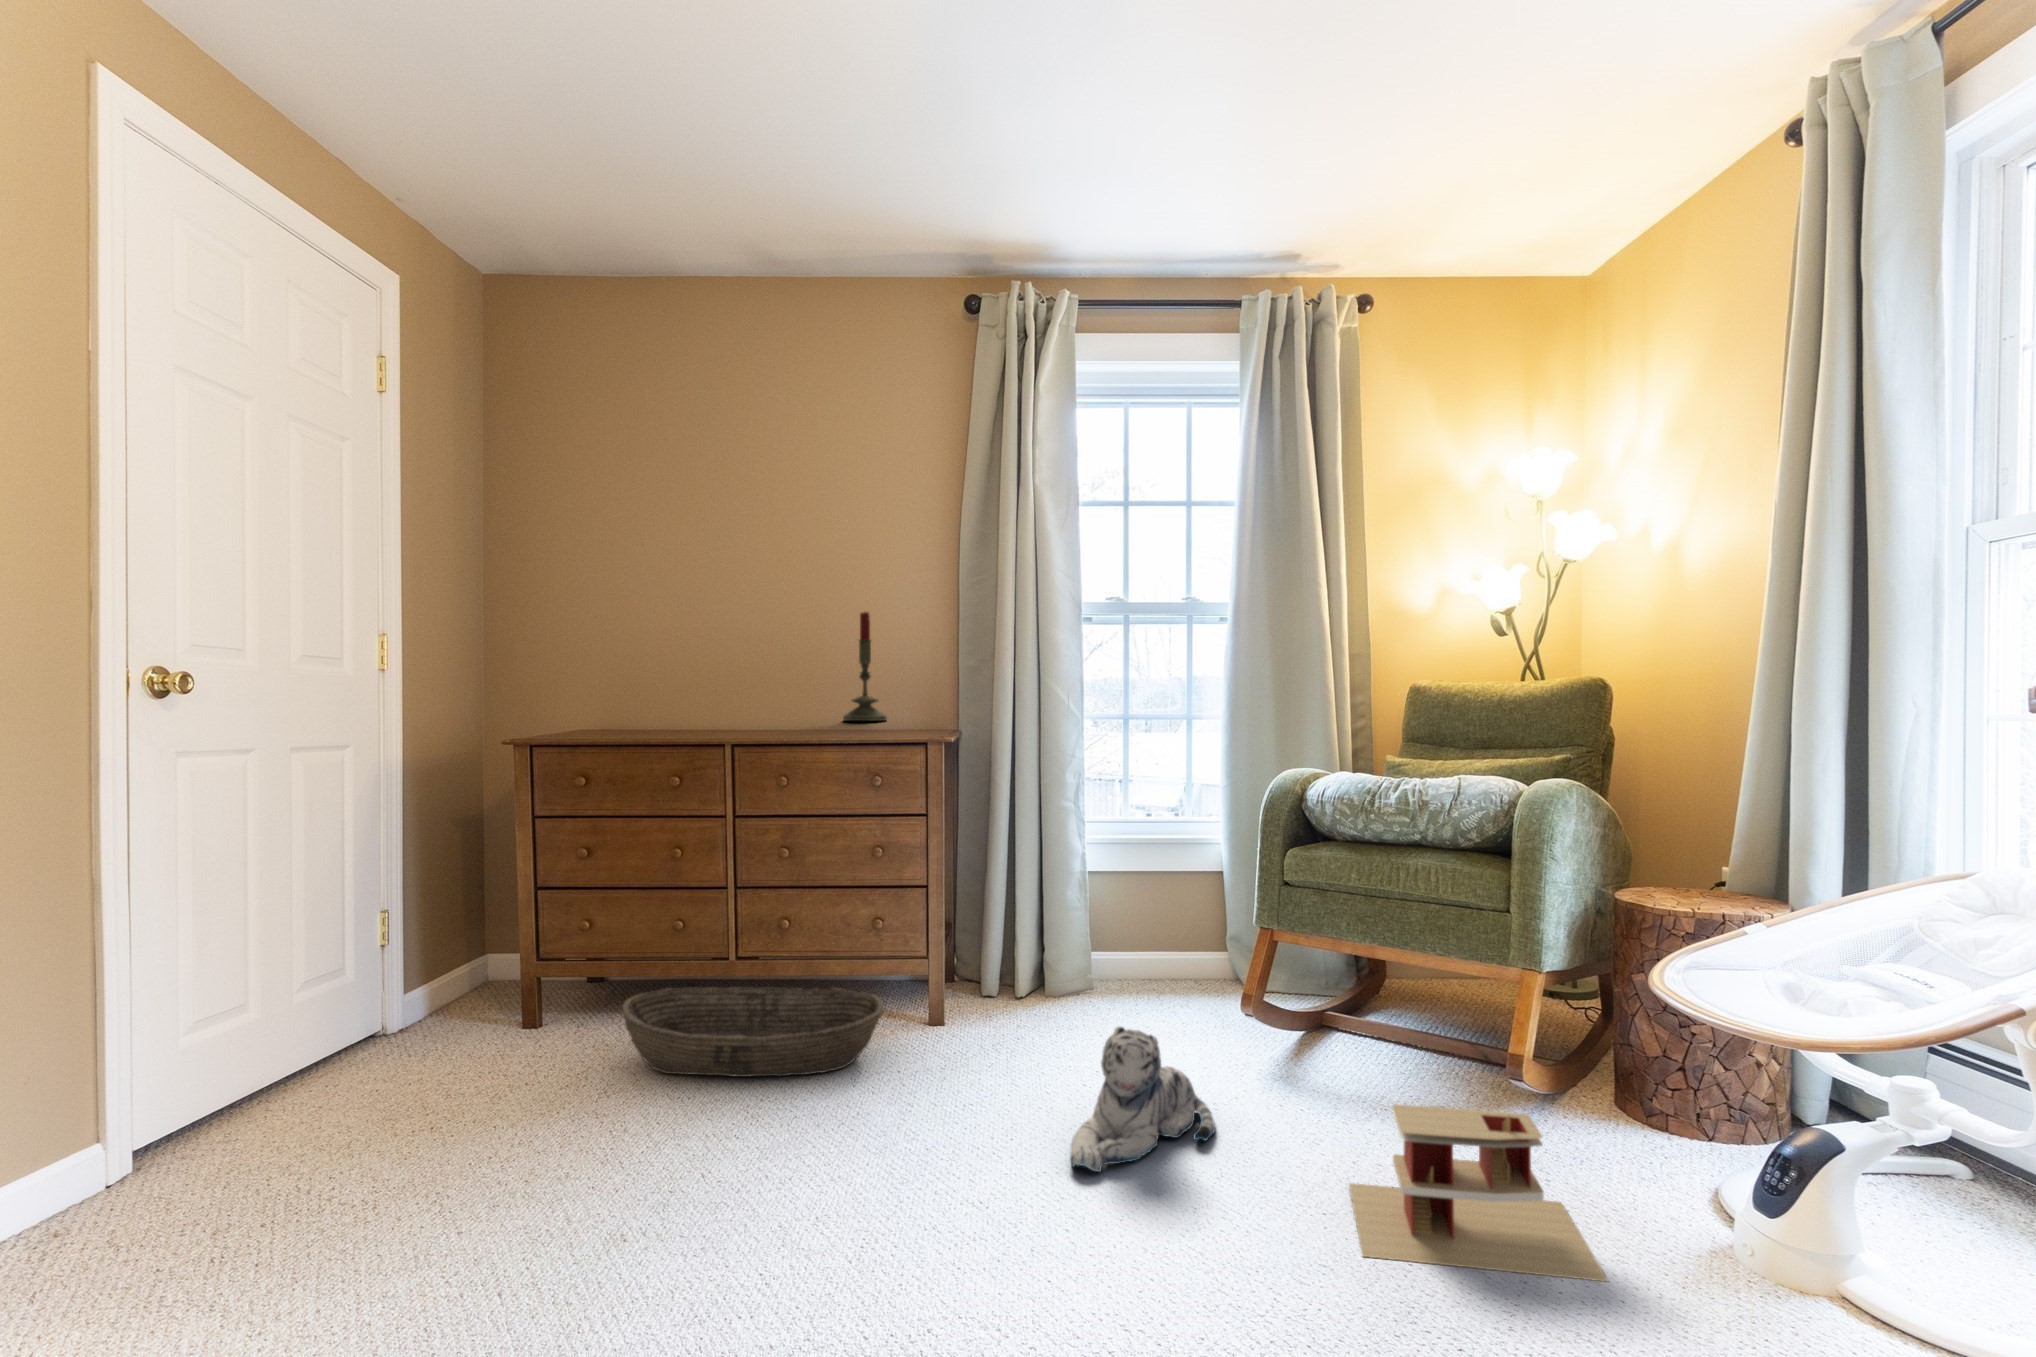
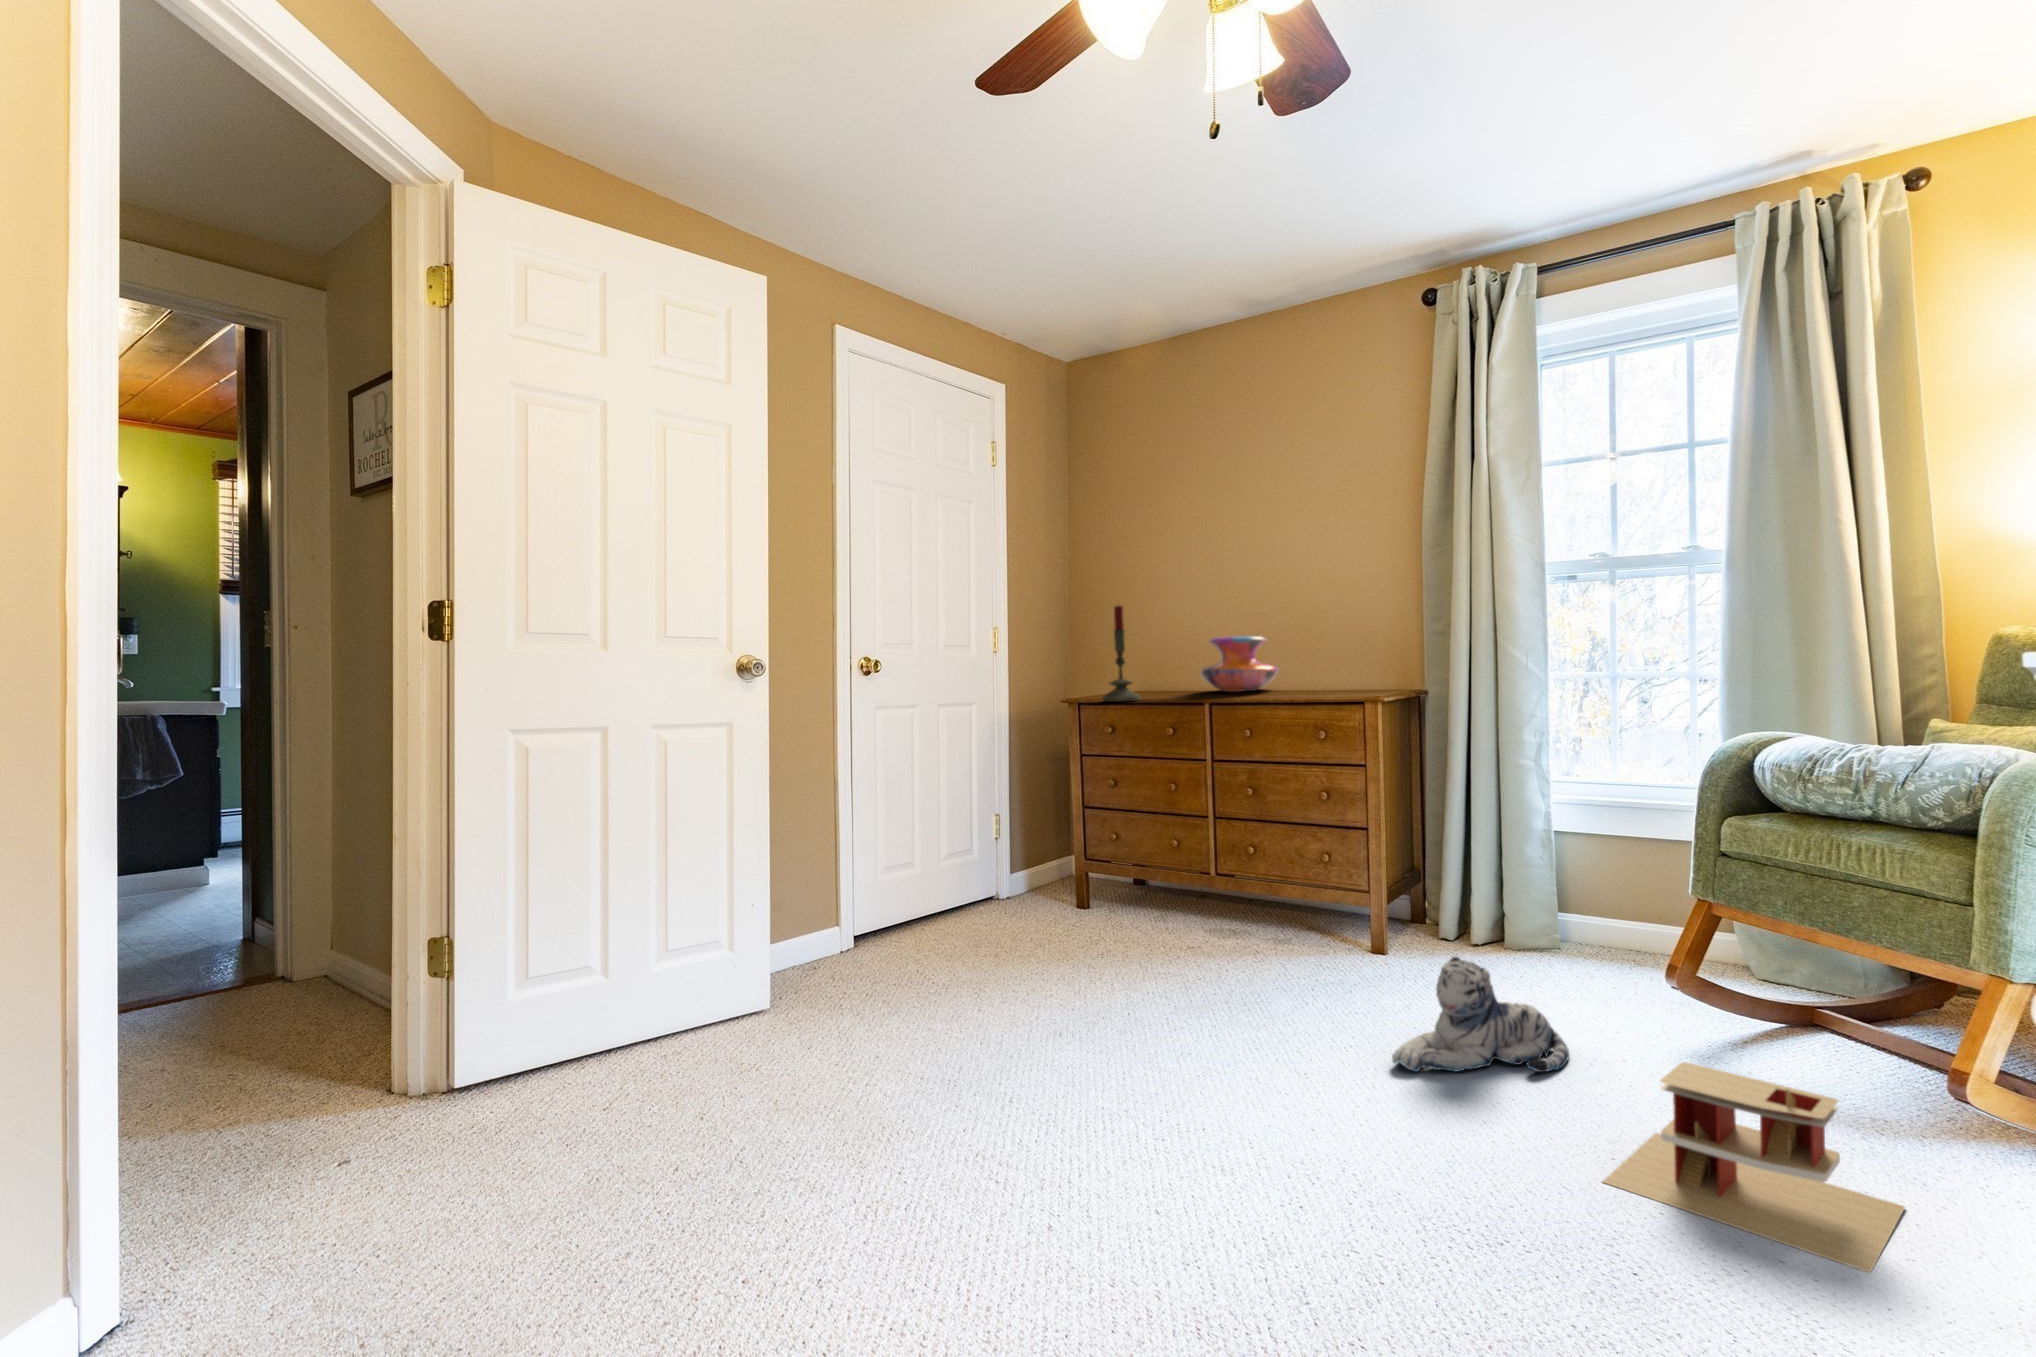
candle: present [843,612,887,721] -> present [1102,606,1141,702]
decorative vase: none [699,660,798,728] -> present [1200,636,1278,692]
basket: present [623,987,883,1077] -> none [1121,889,1313,967]

